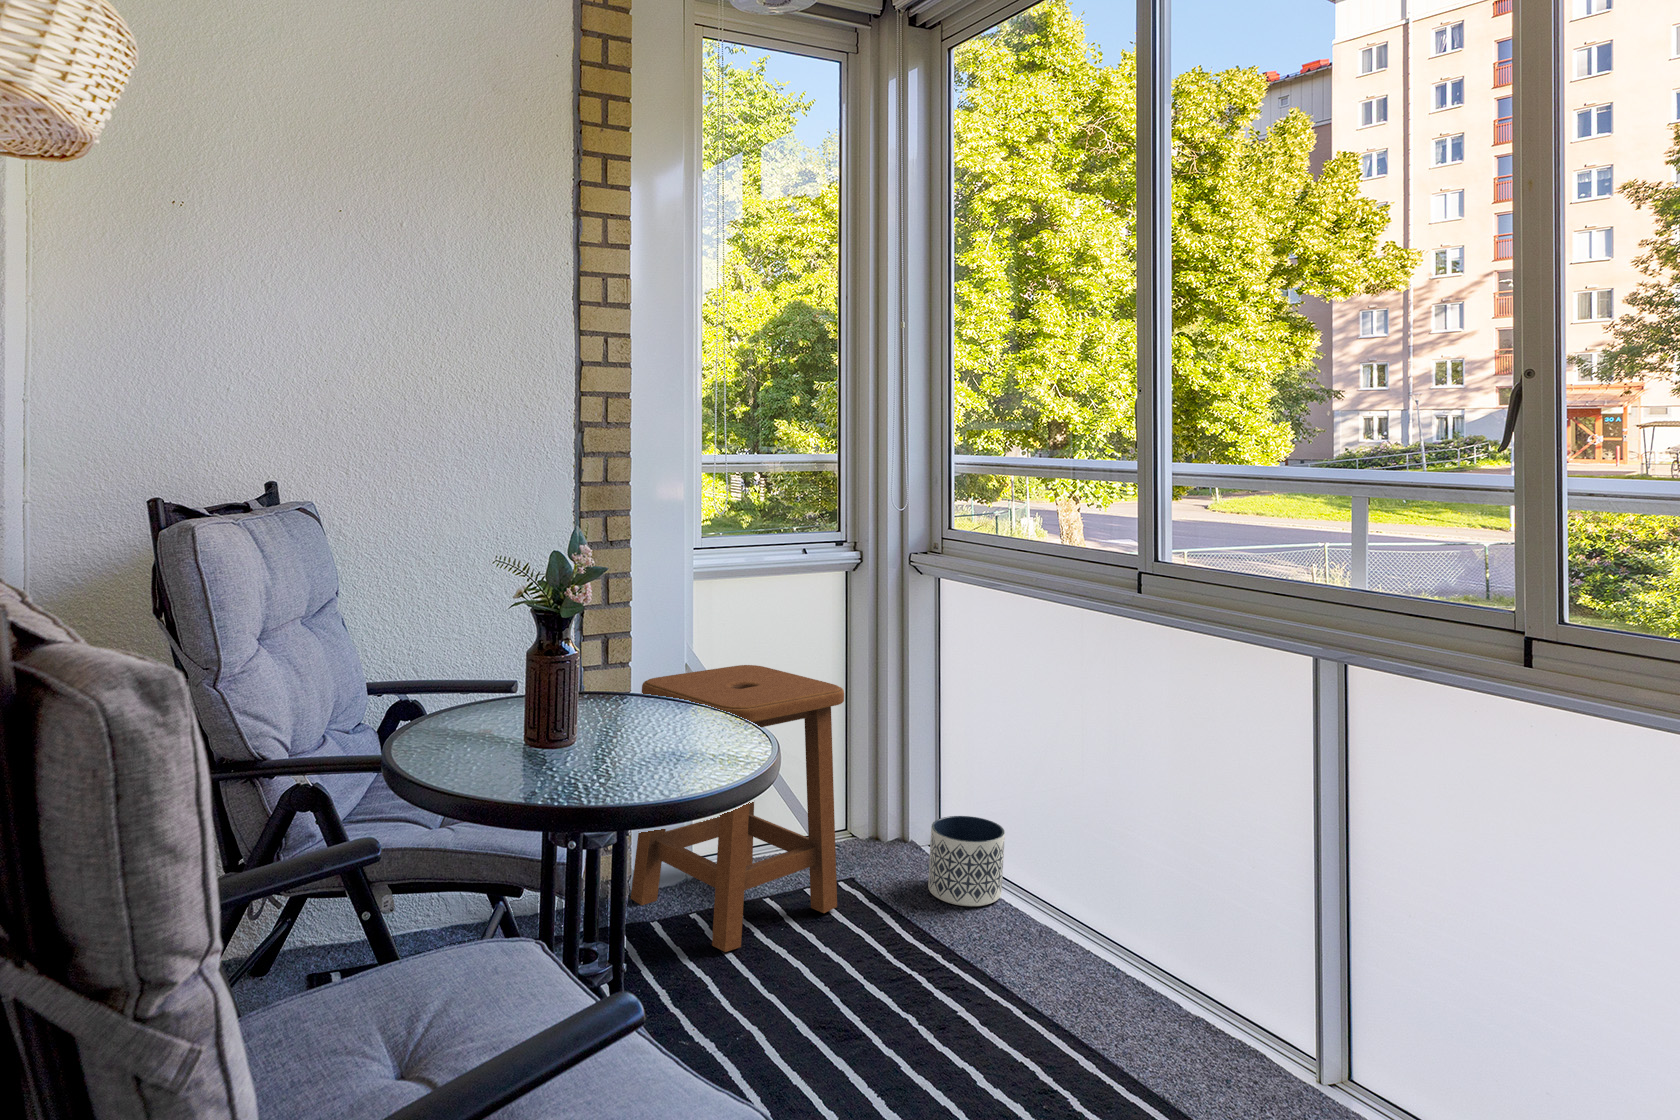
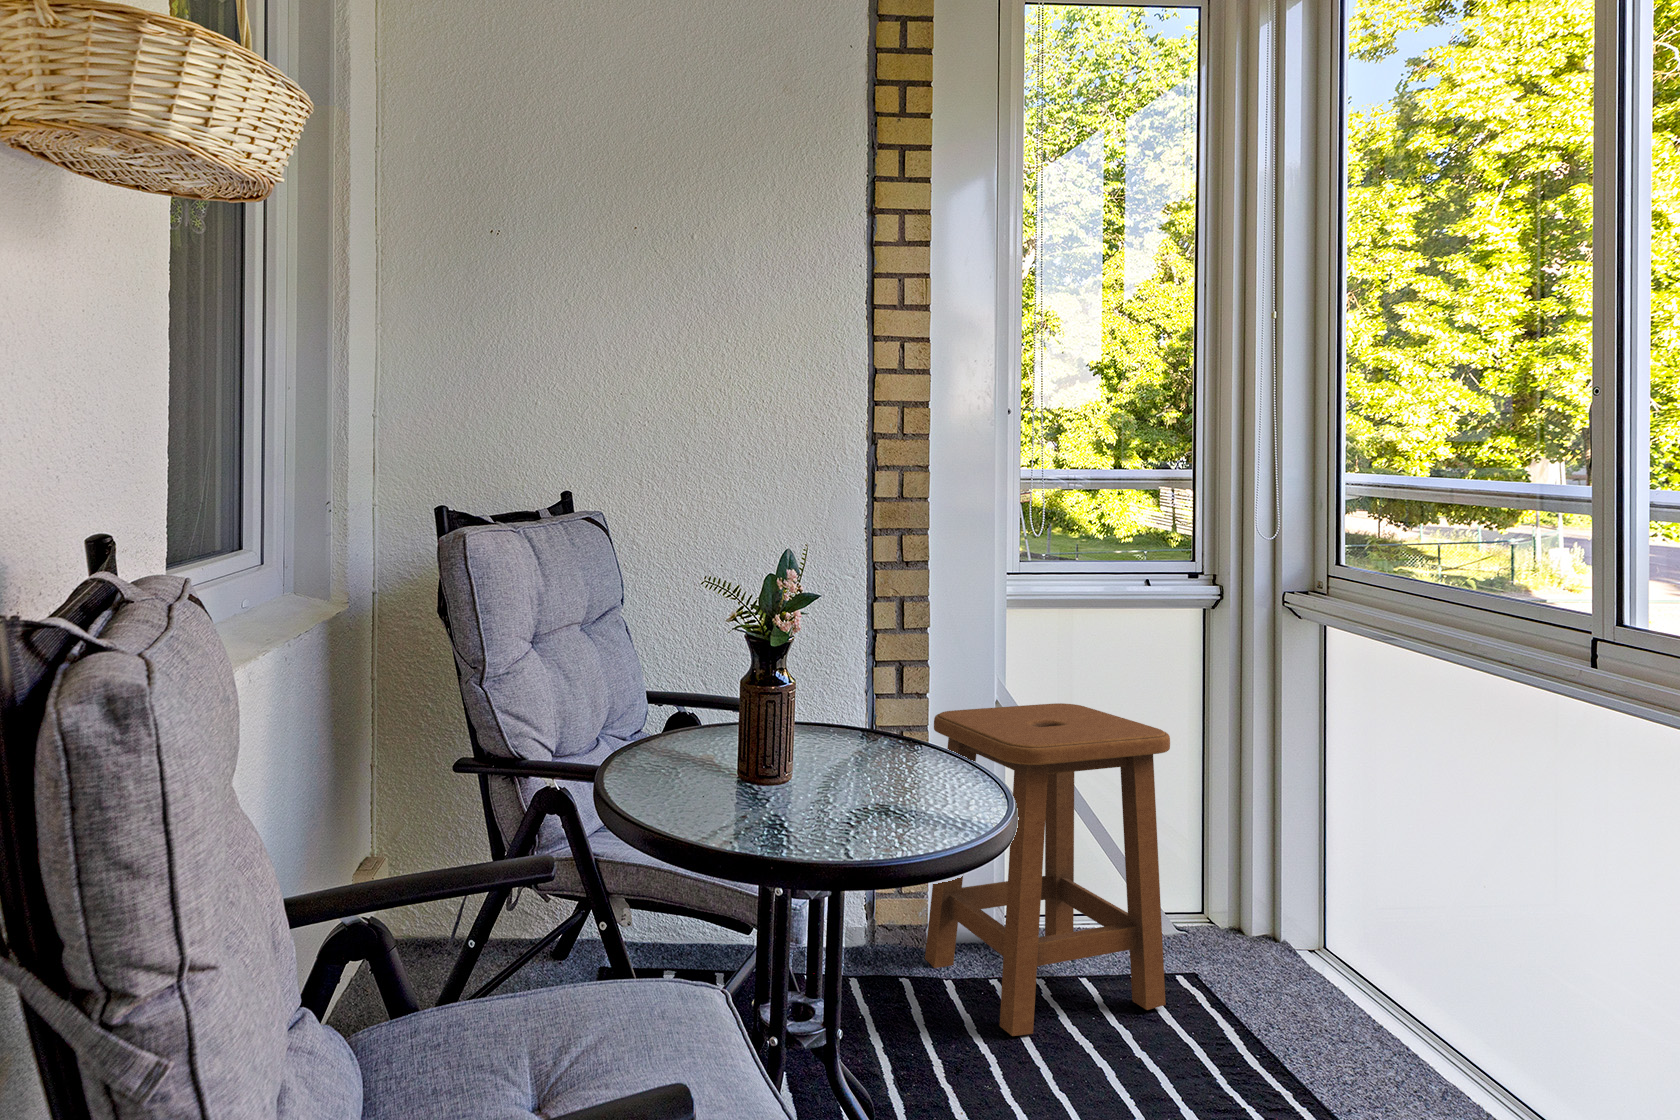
planter: present [928,816,1005,906] -> none [1296,911,1404,1034]

